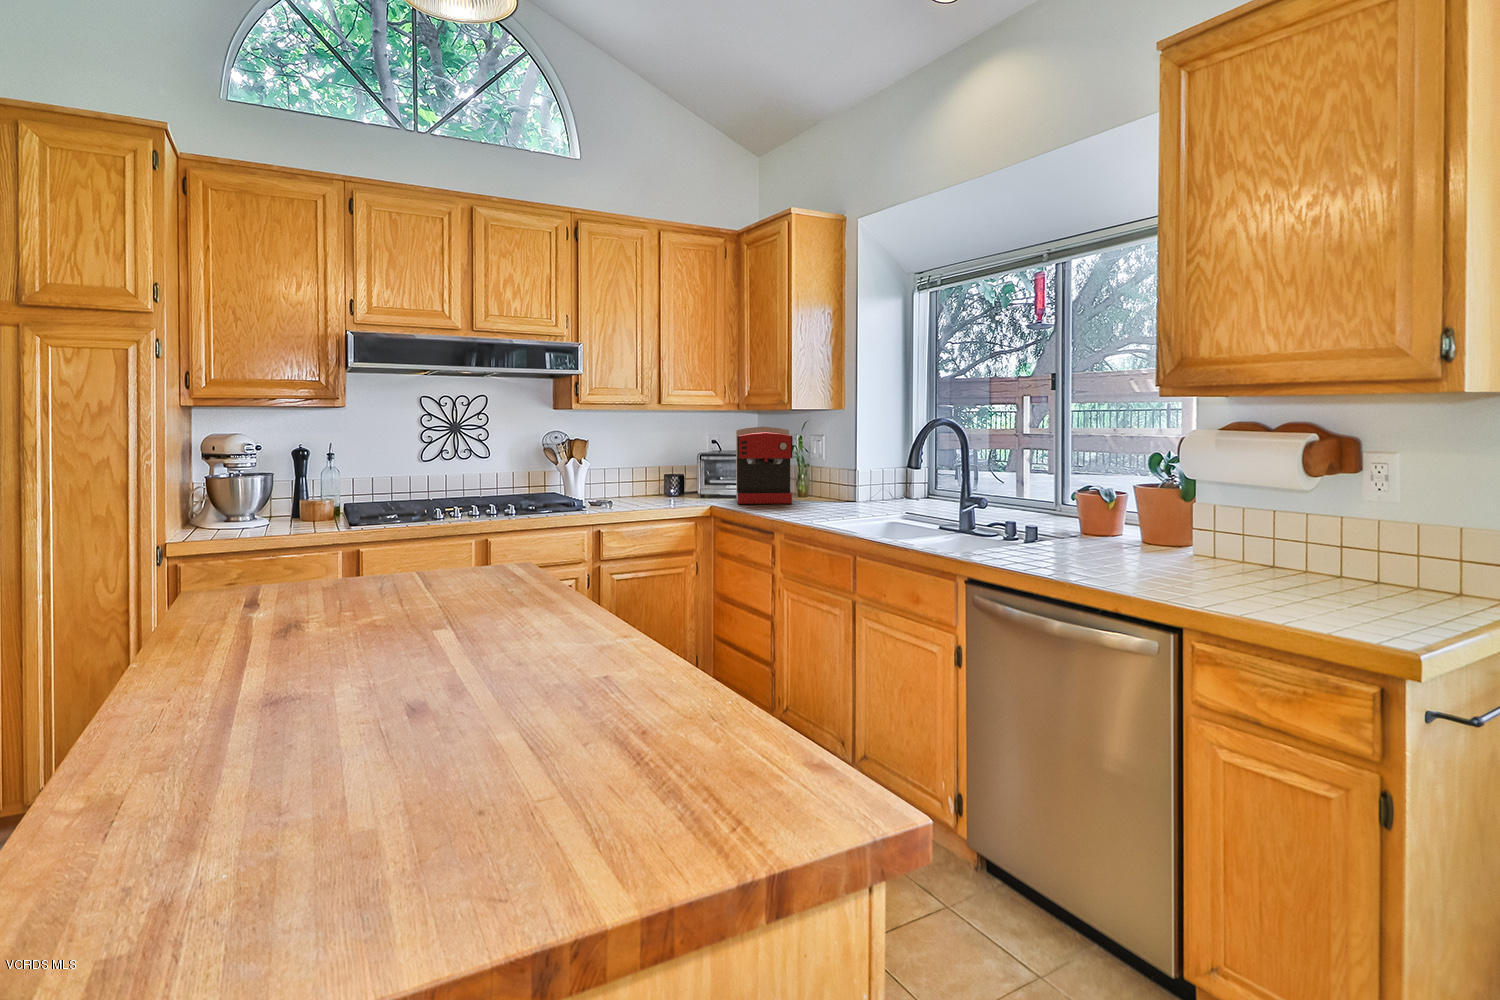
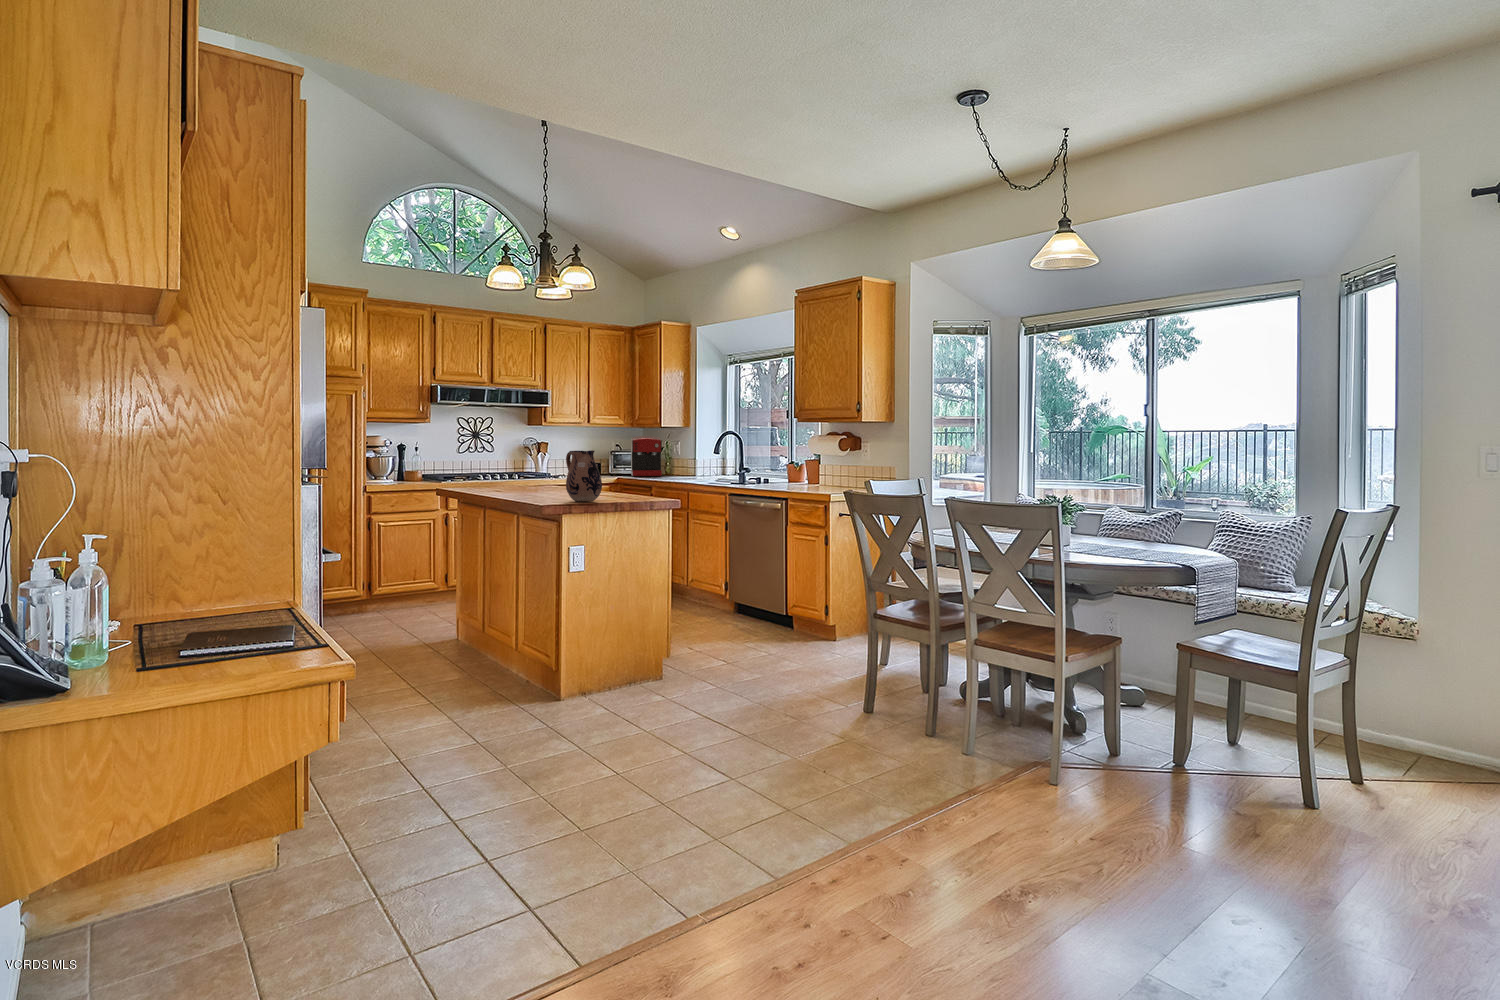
ceramic pitcher: none [298,553,509,854] -> present [566,450,602,501]

